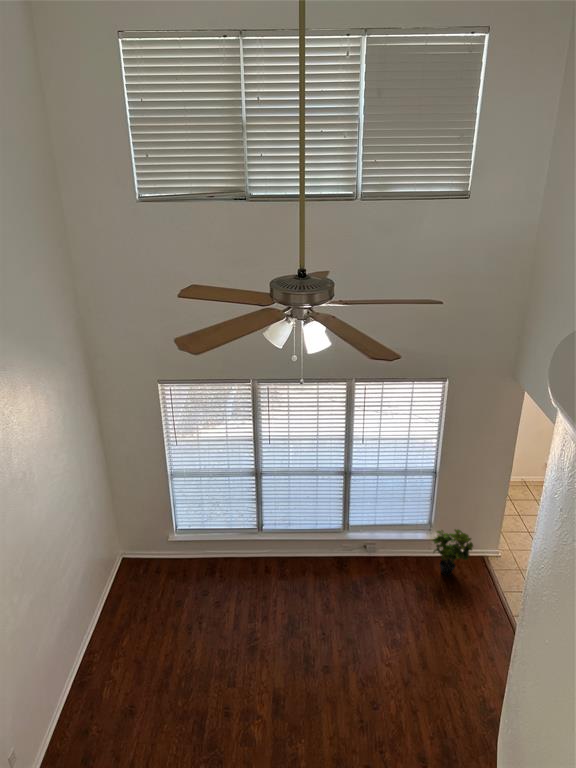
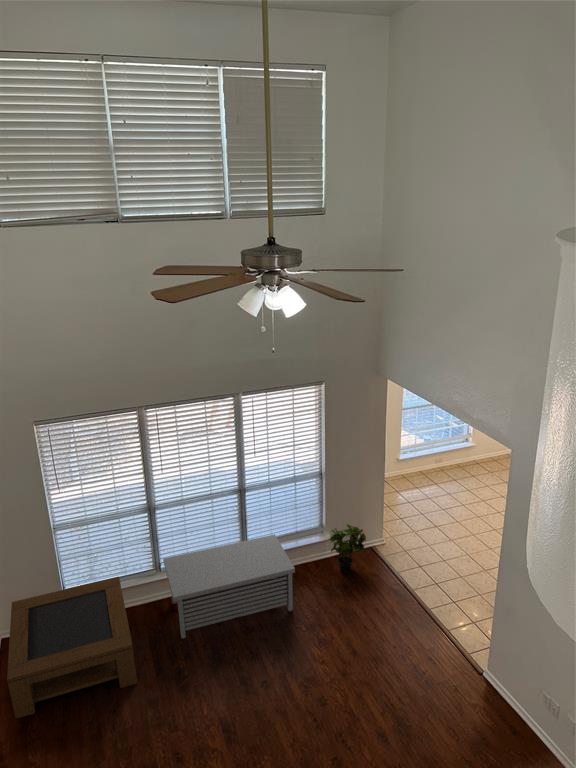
storage bench: none [261,522,384,602] -> present [163,534,295,638]
coffee table: none [107,529,225,633] -> present [7,577,137,719]

